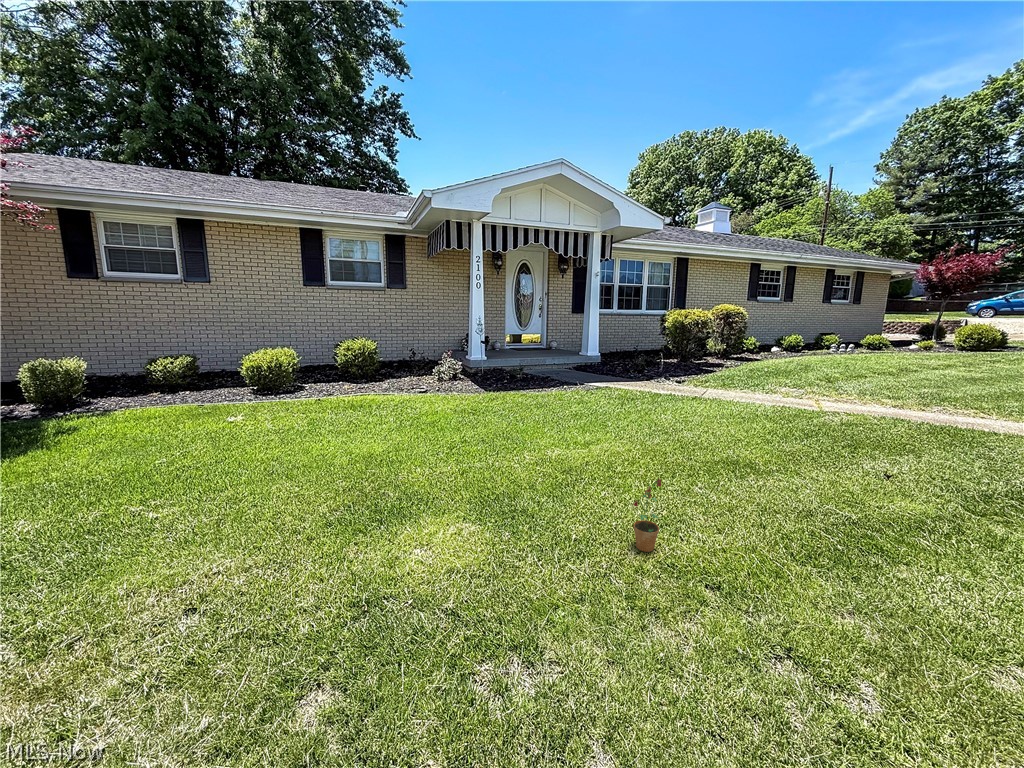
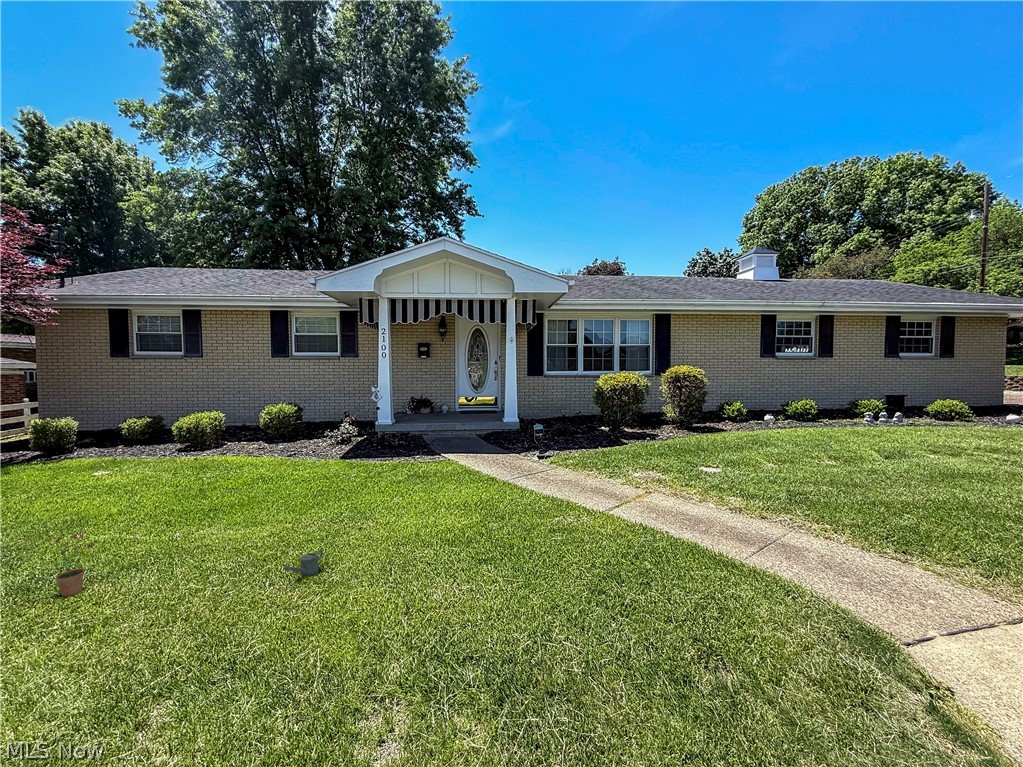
watering can: none [795,473,828,498] -> present [284,550,323,576]

